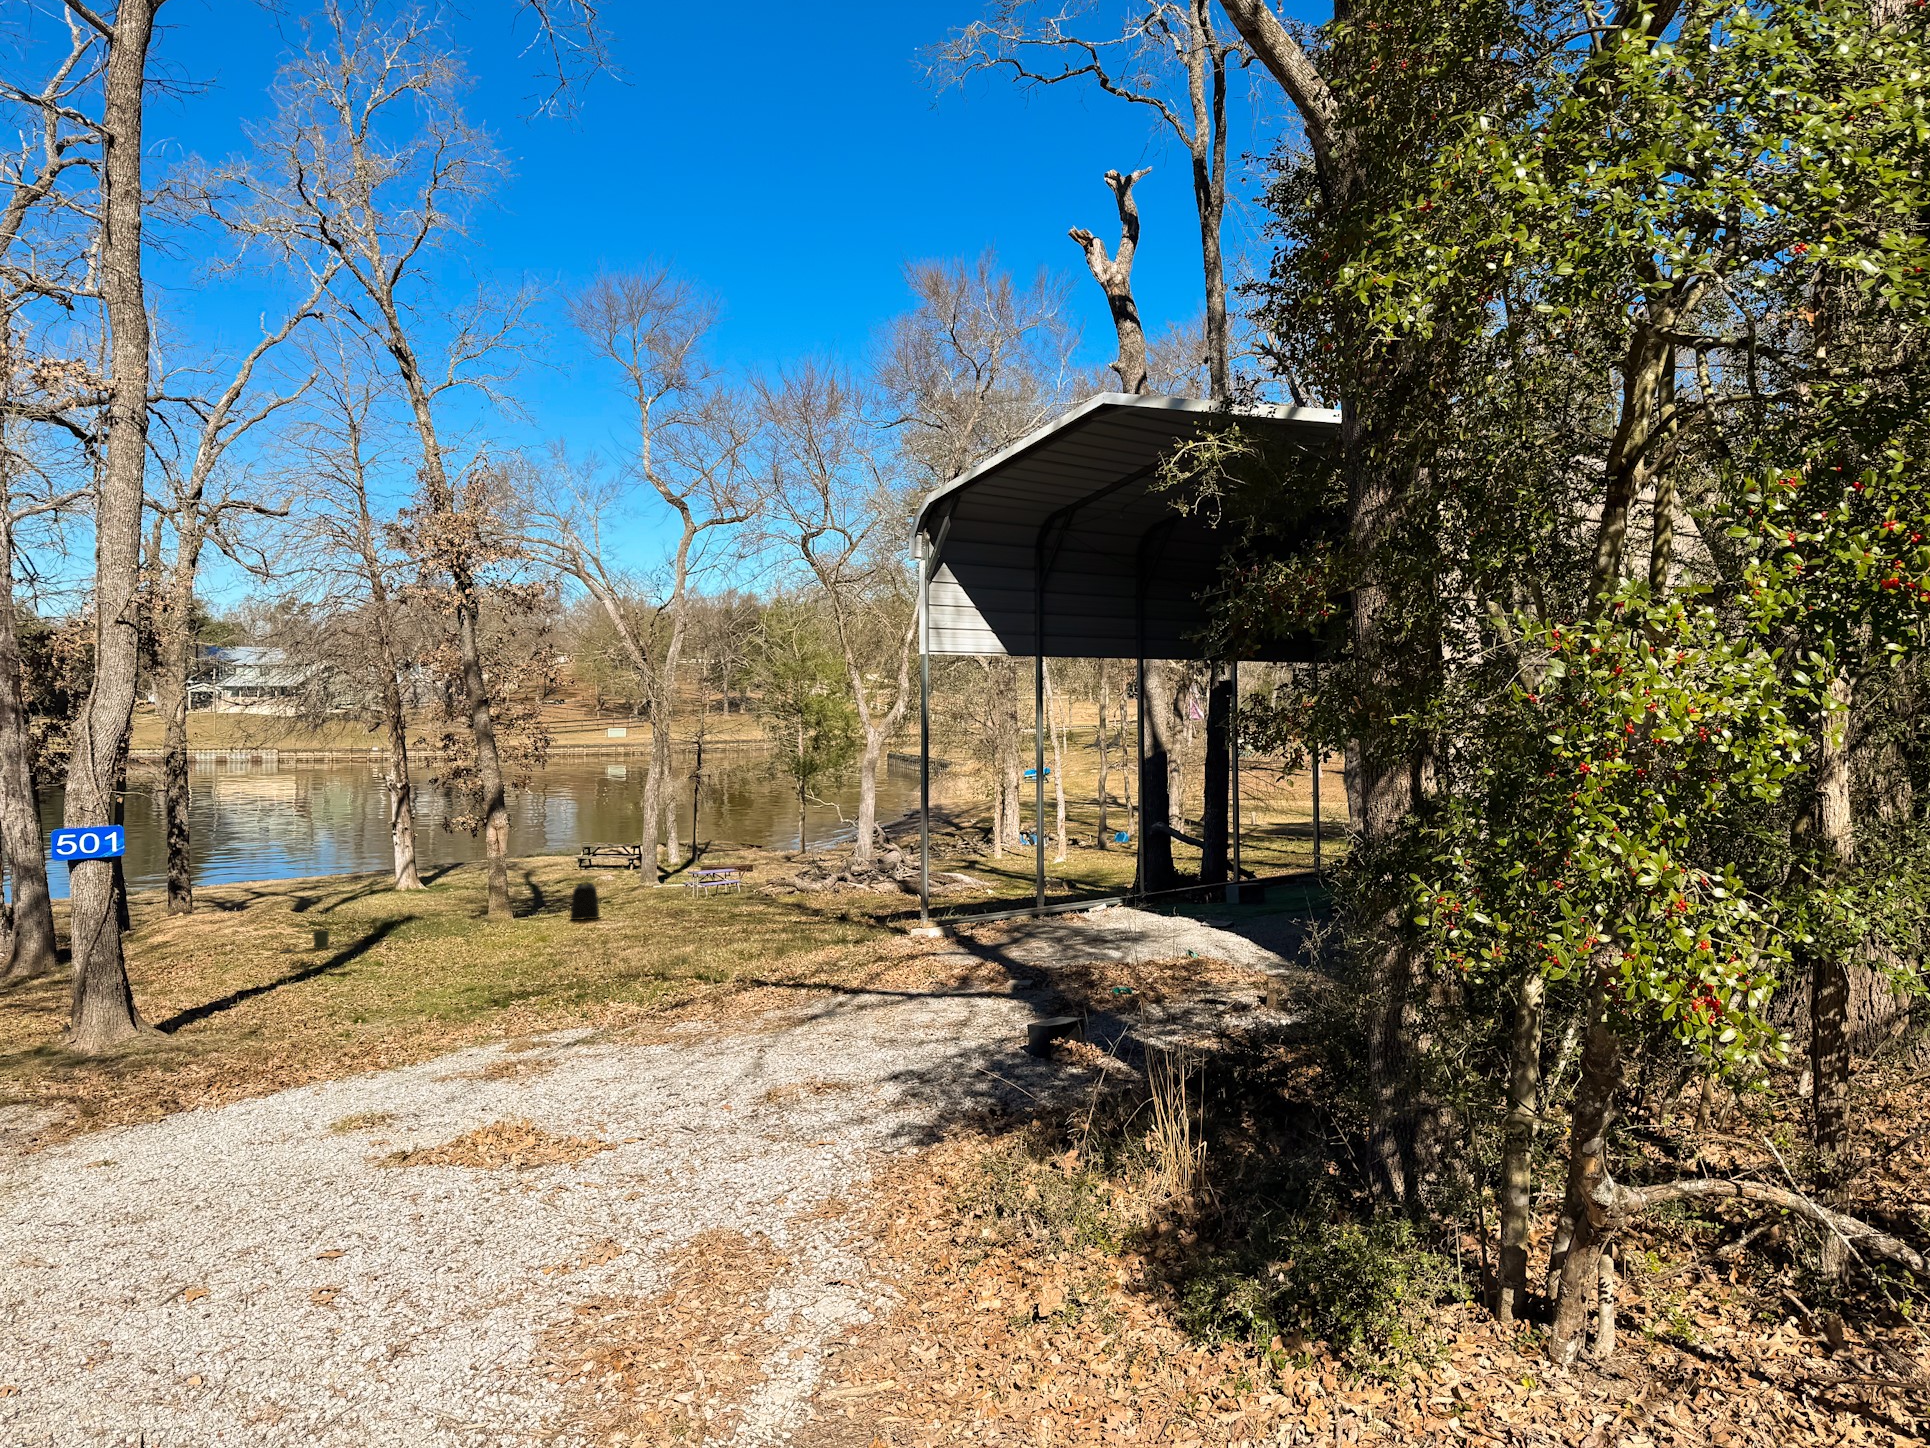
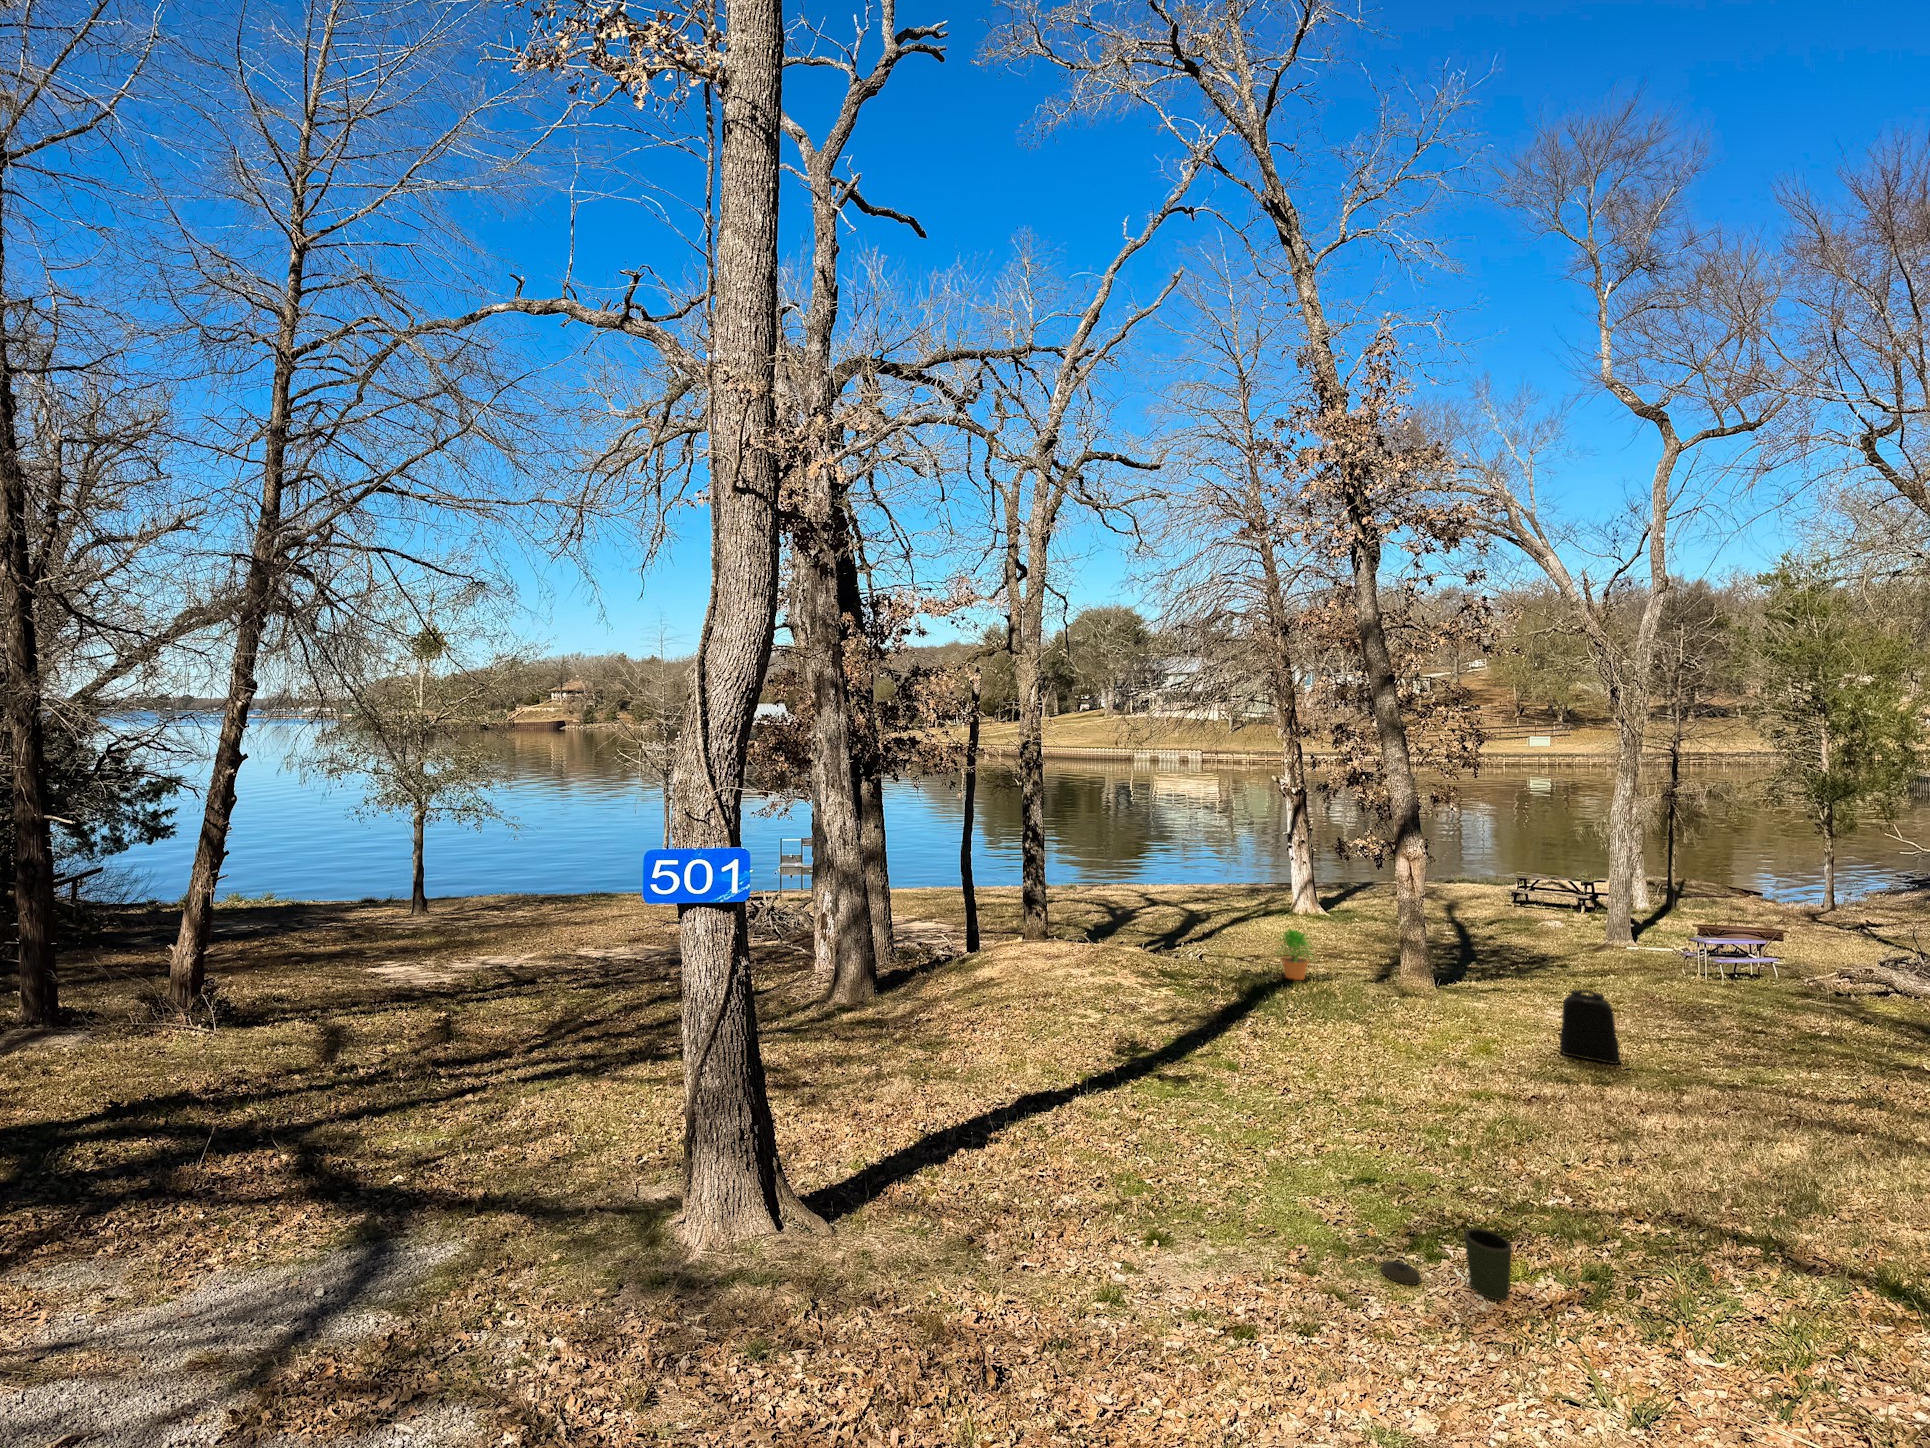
potted plant: none [394,884,426,921] -> present [1277,929,1313,980]
trash can: present [281,930,330,953] -> present [1381,1229,1512,1300]

